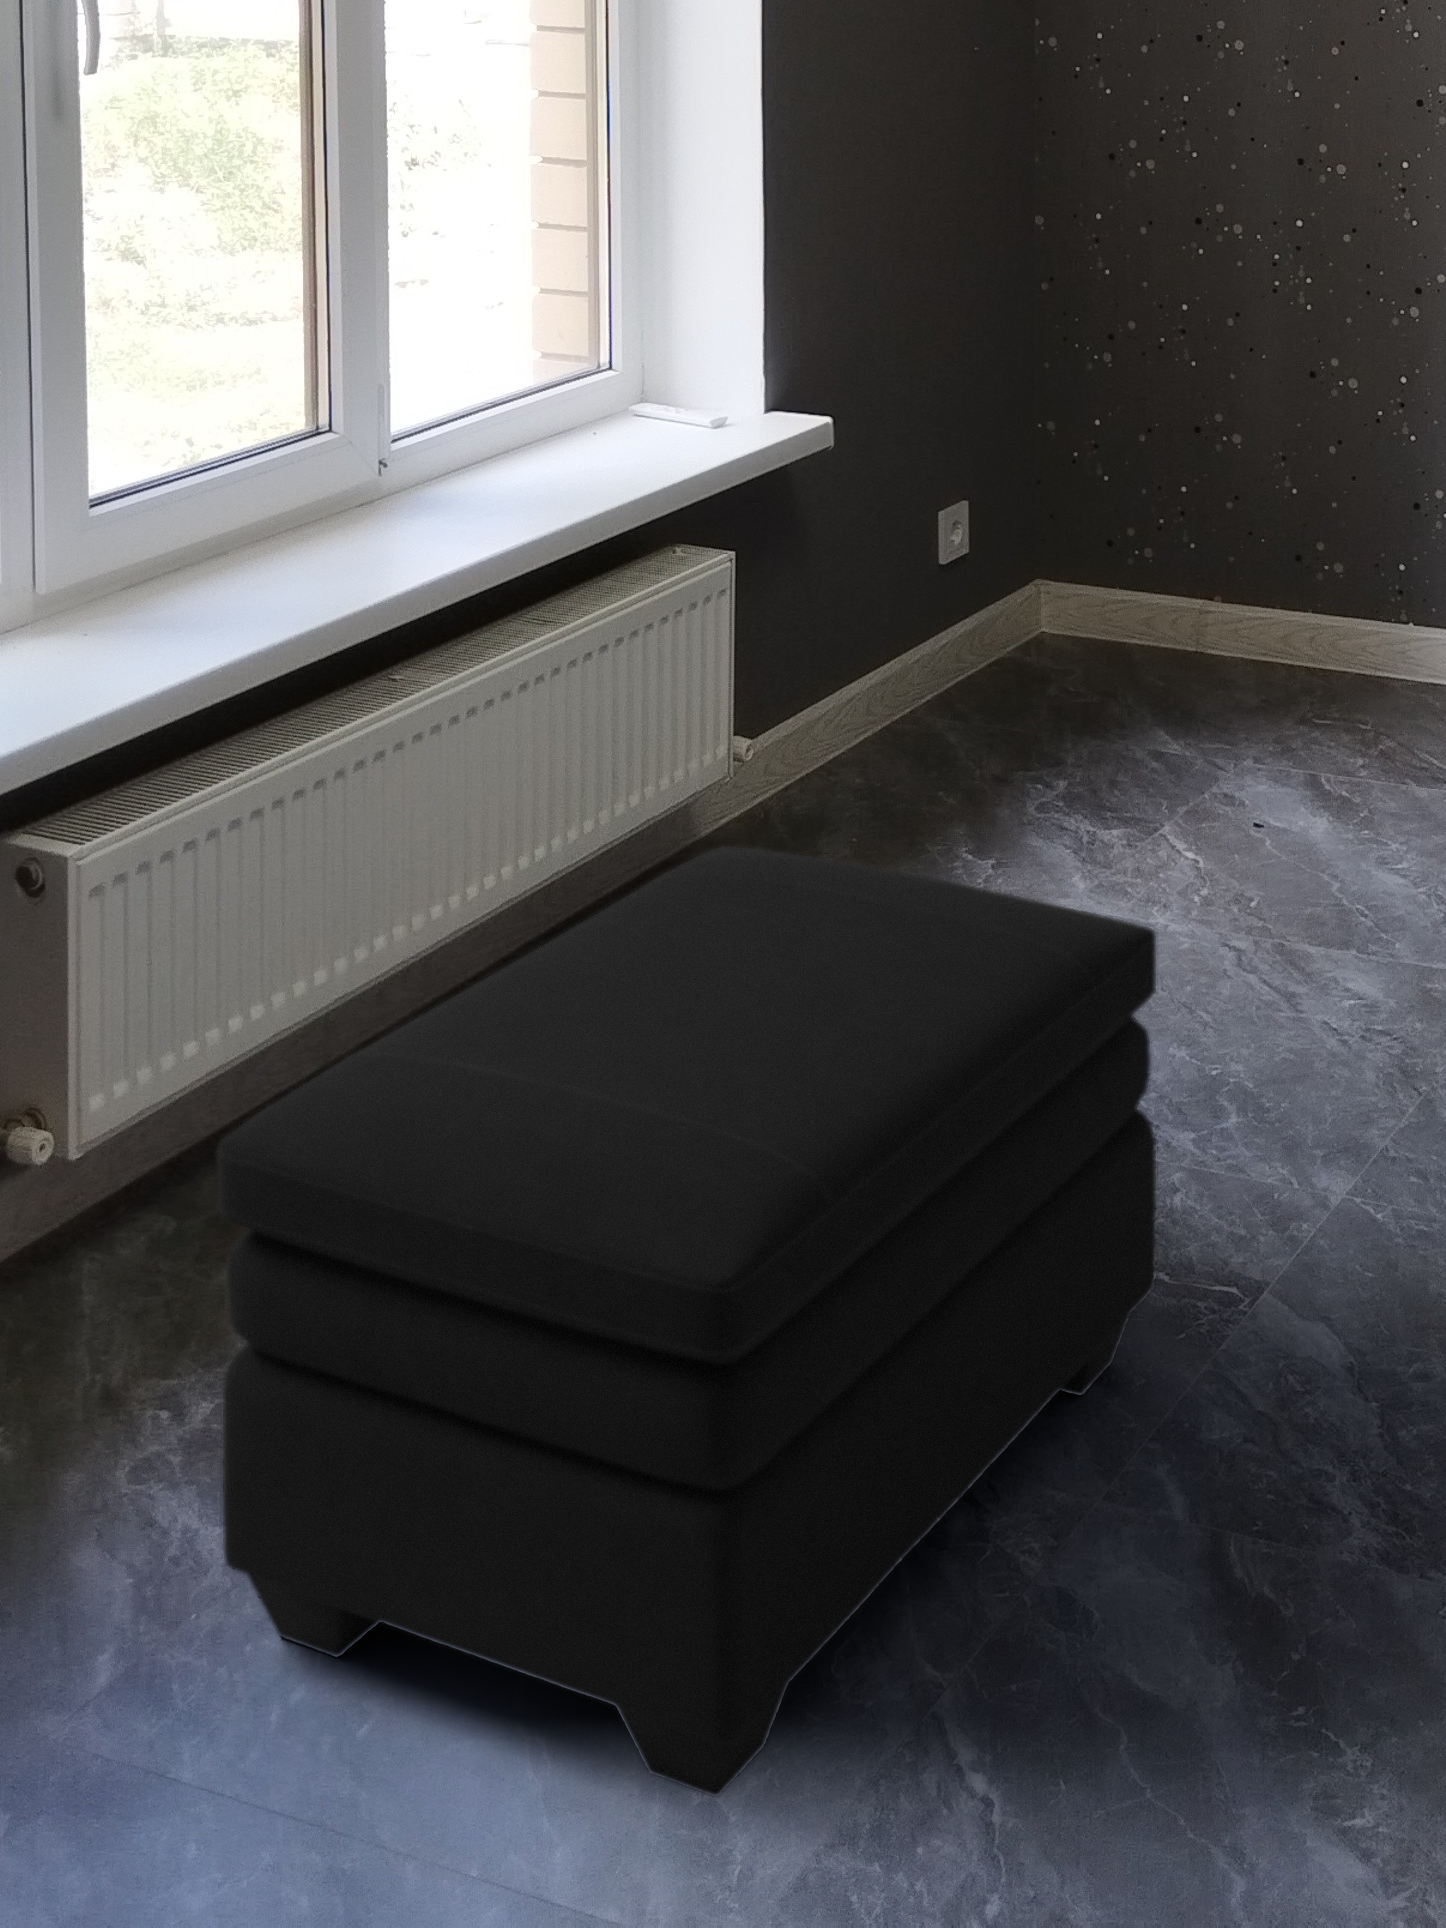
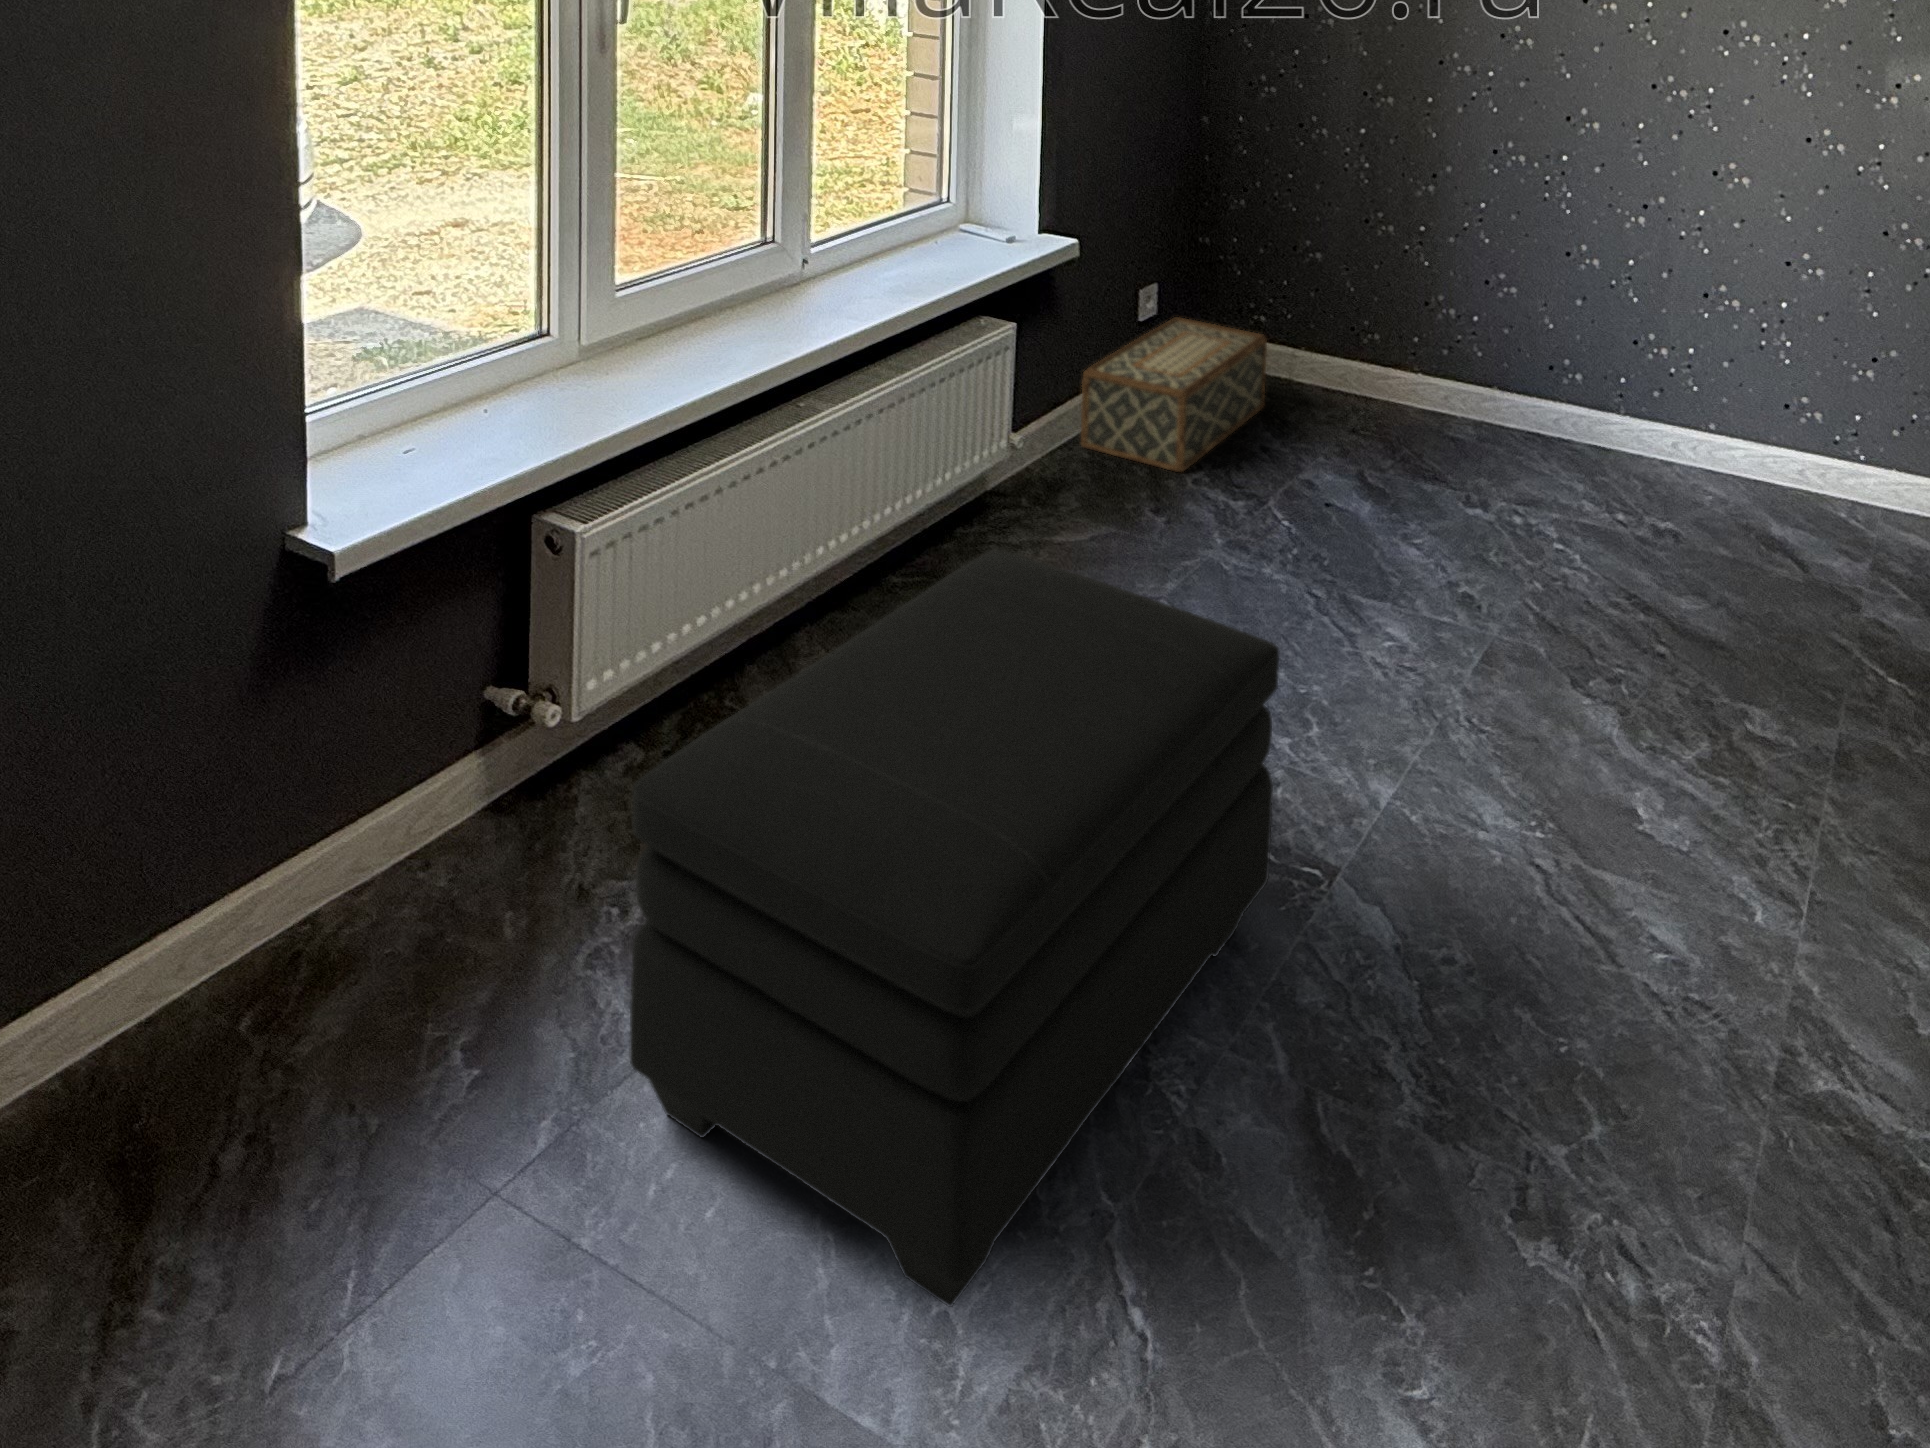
woven basket: none [848,557,1154,796] -> present [1081,317,1267,472]

